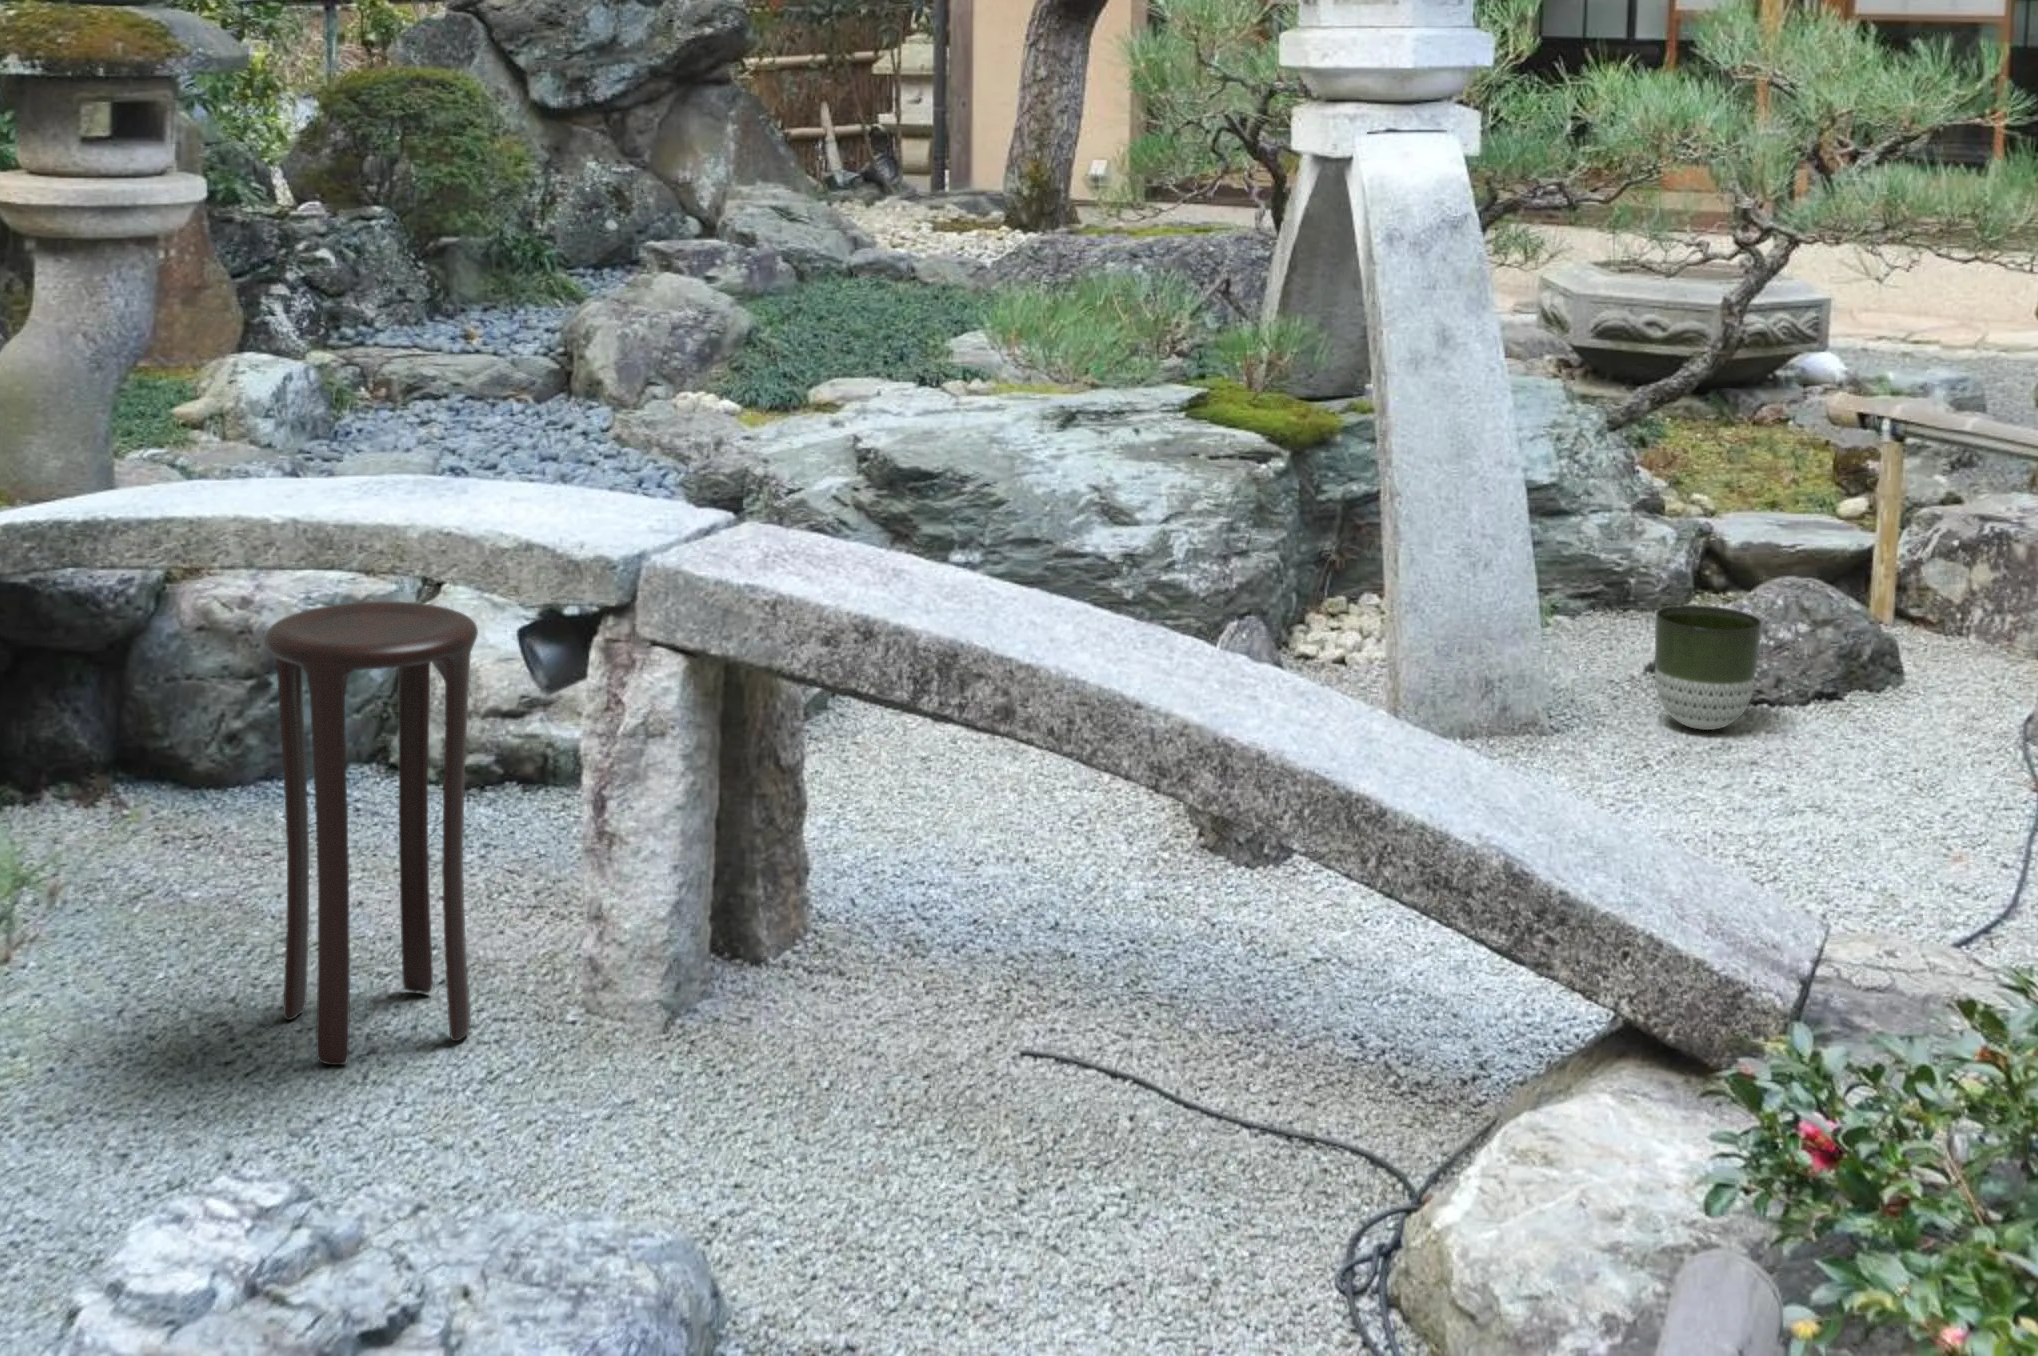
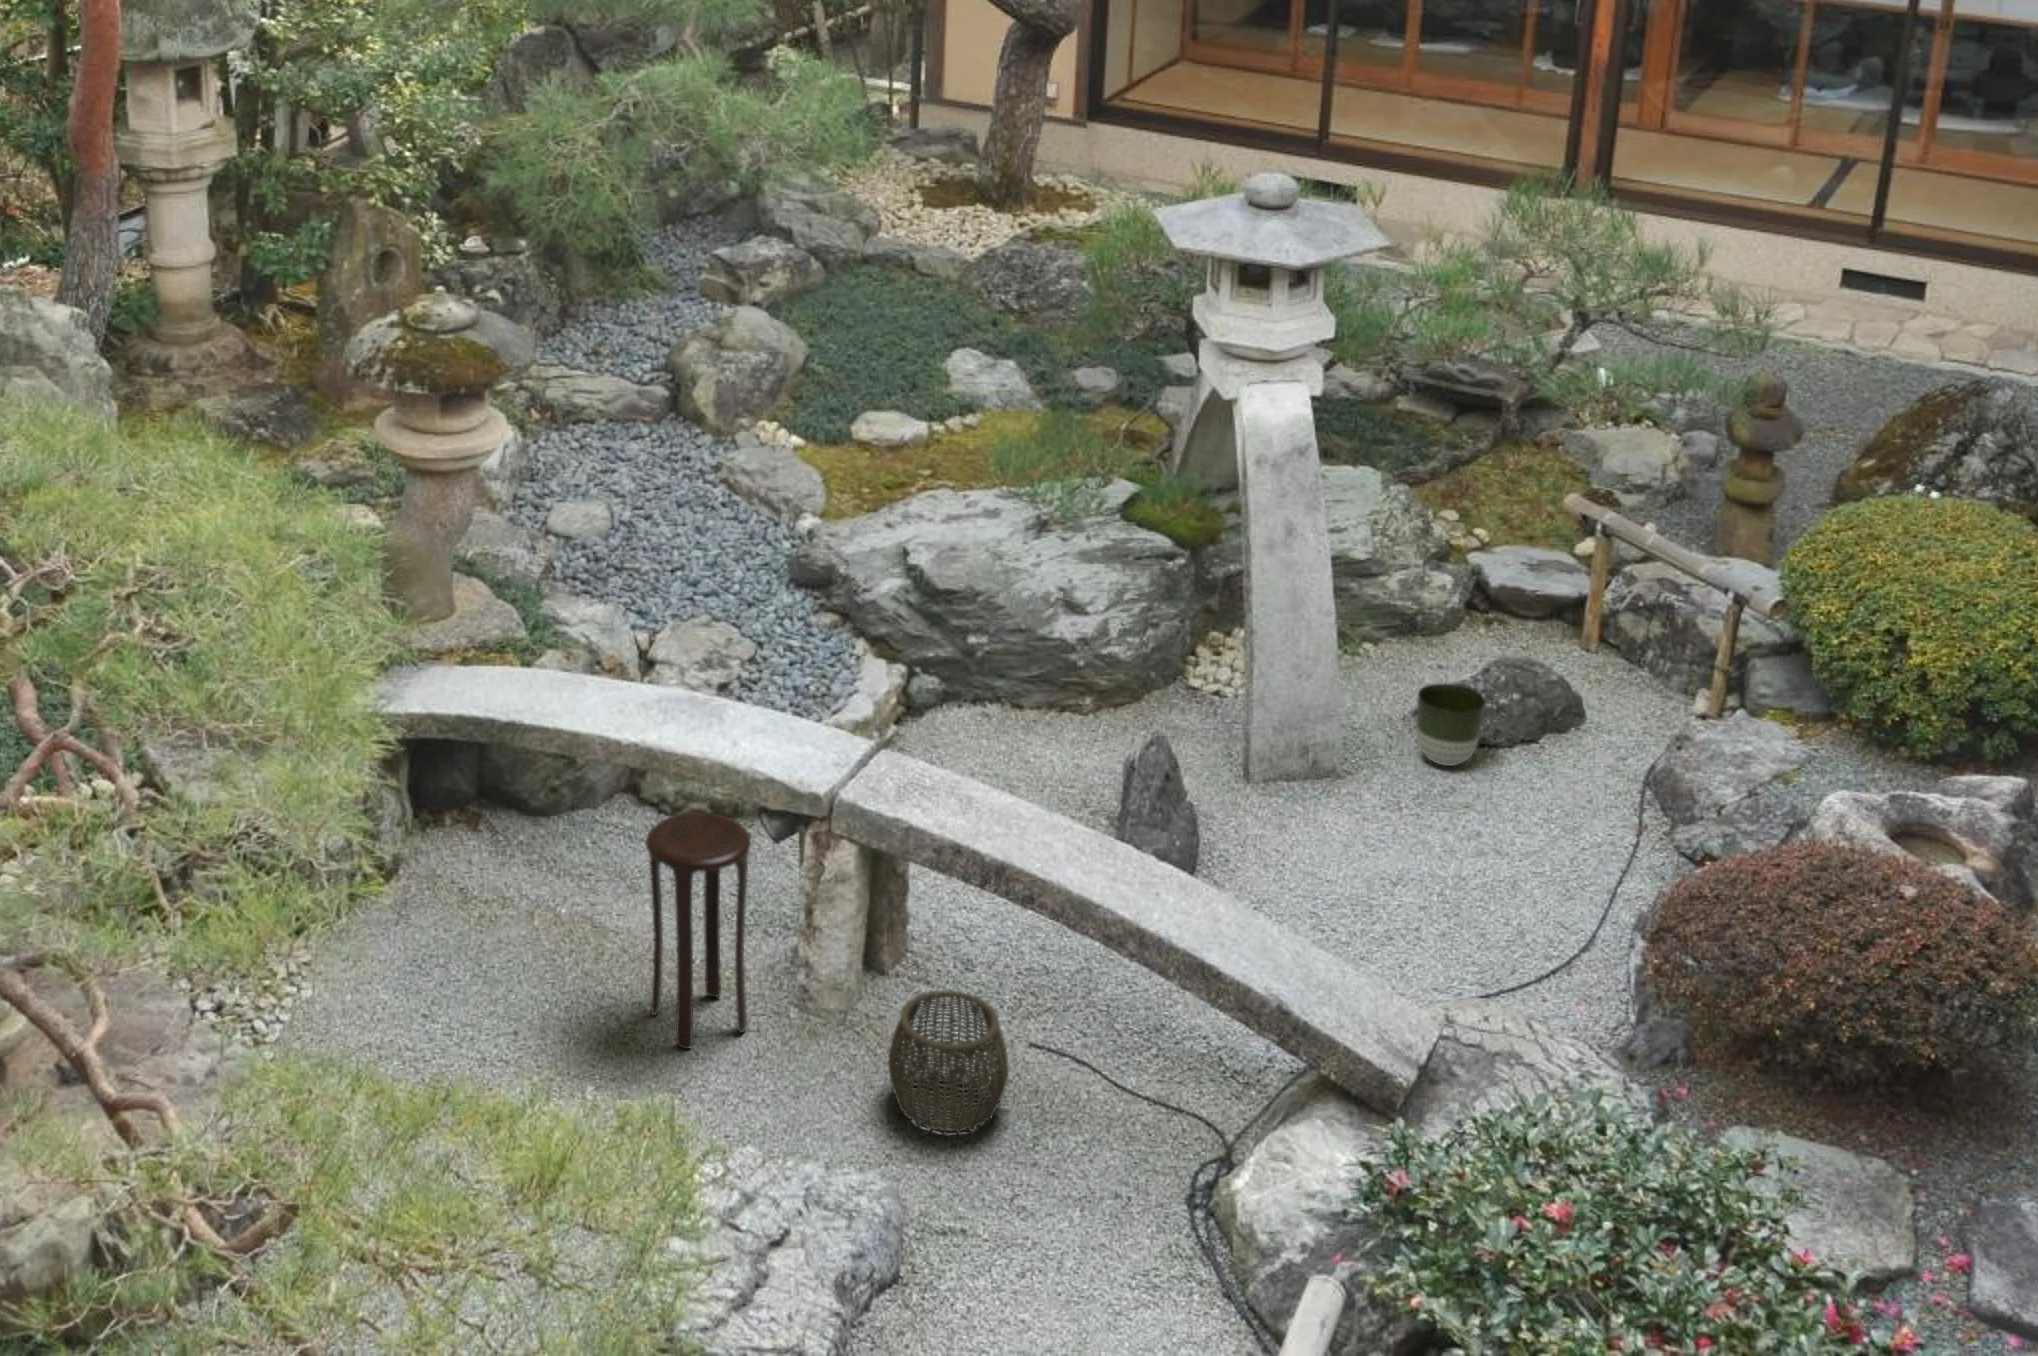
woven basket: none [727,907,973,1185] -> present [888,990,1008,1133]

